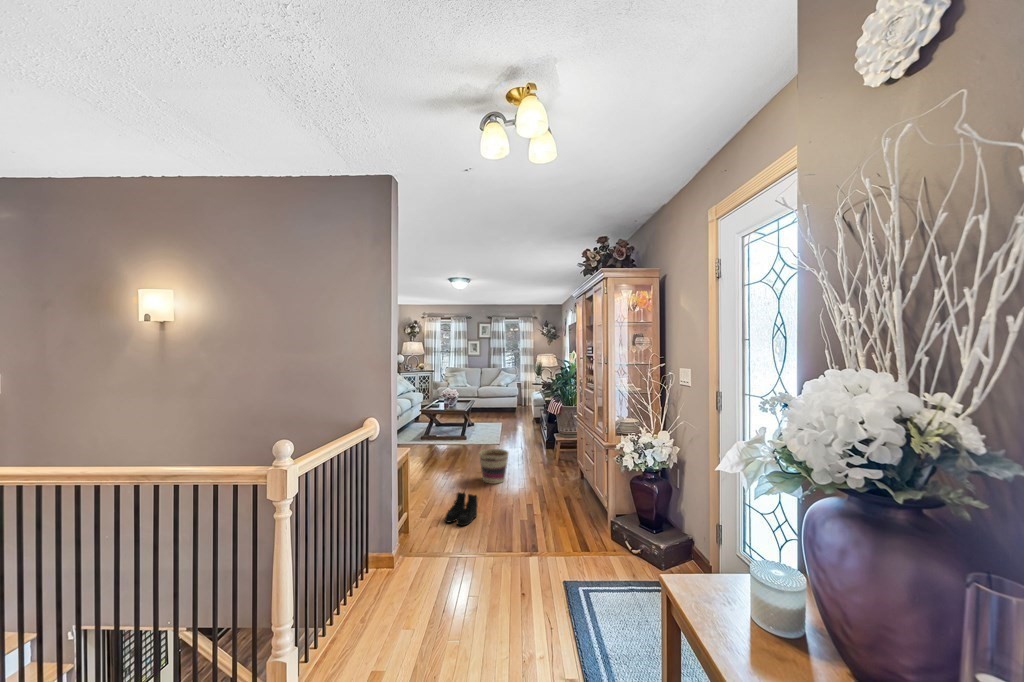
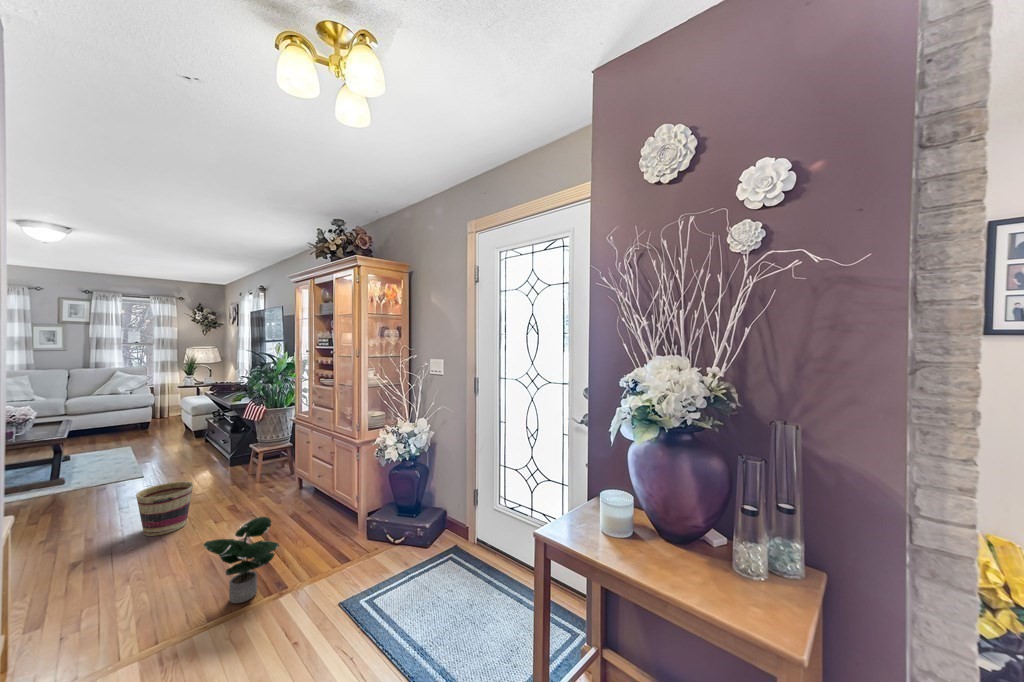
potted plant: none [487,486,531,546] -> present [204,517,279,603]
boots: present [445,492,478,526] -> none [100,556,166,620]

